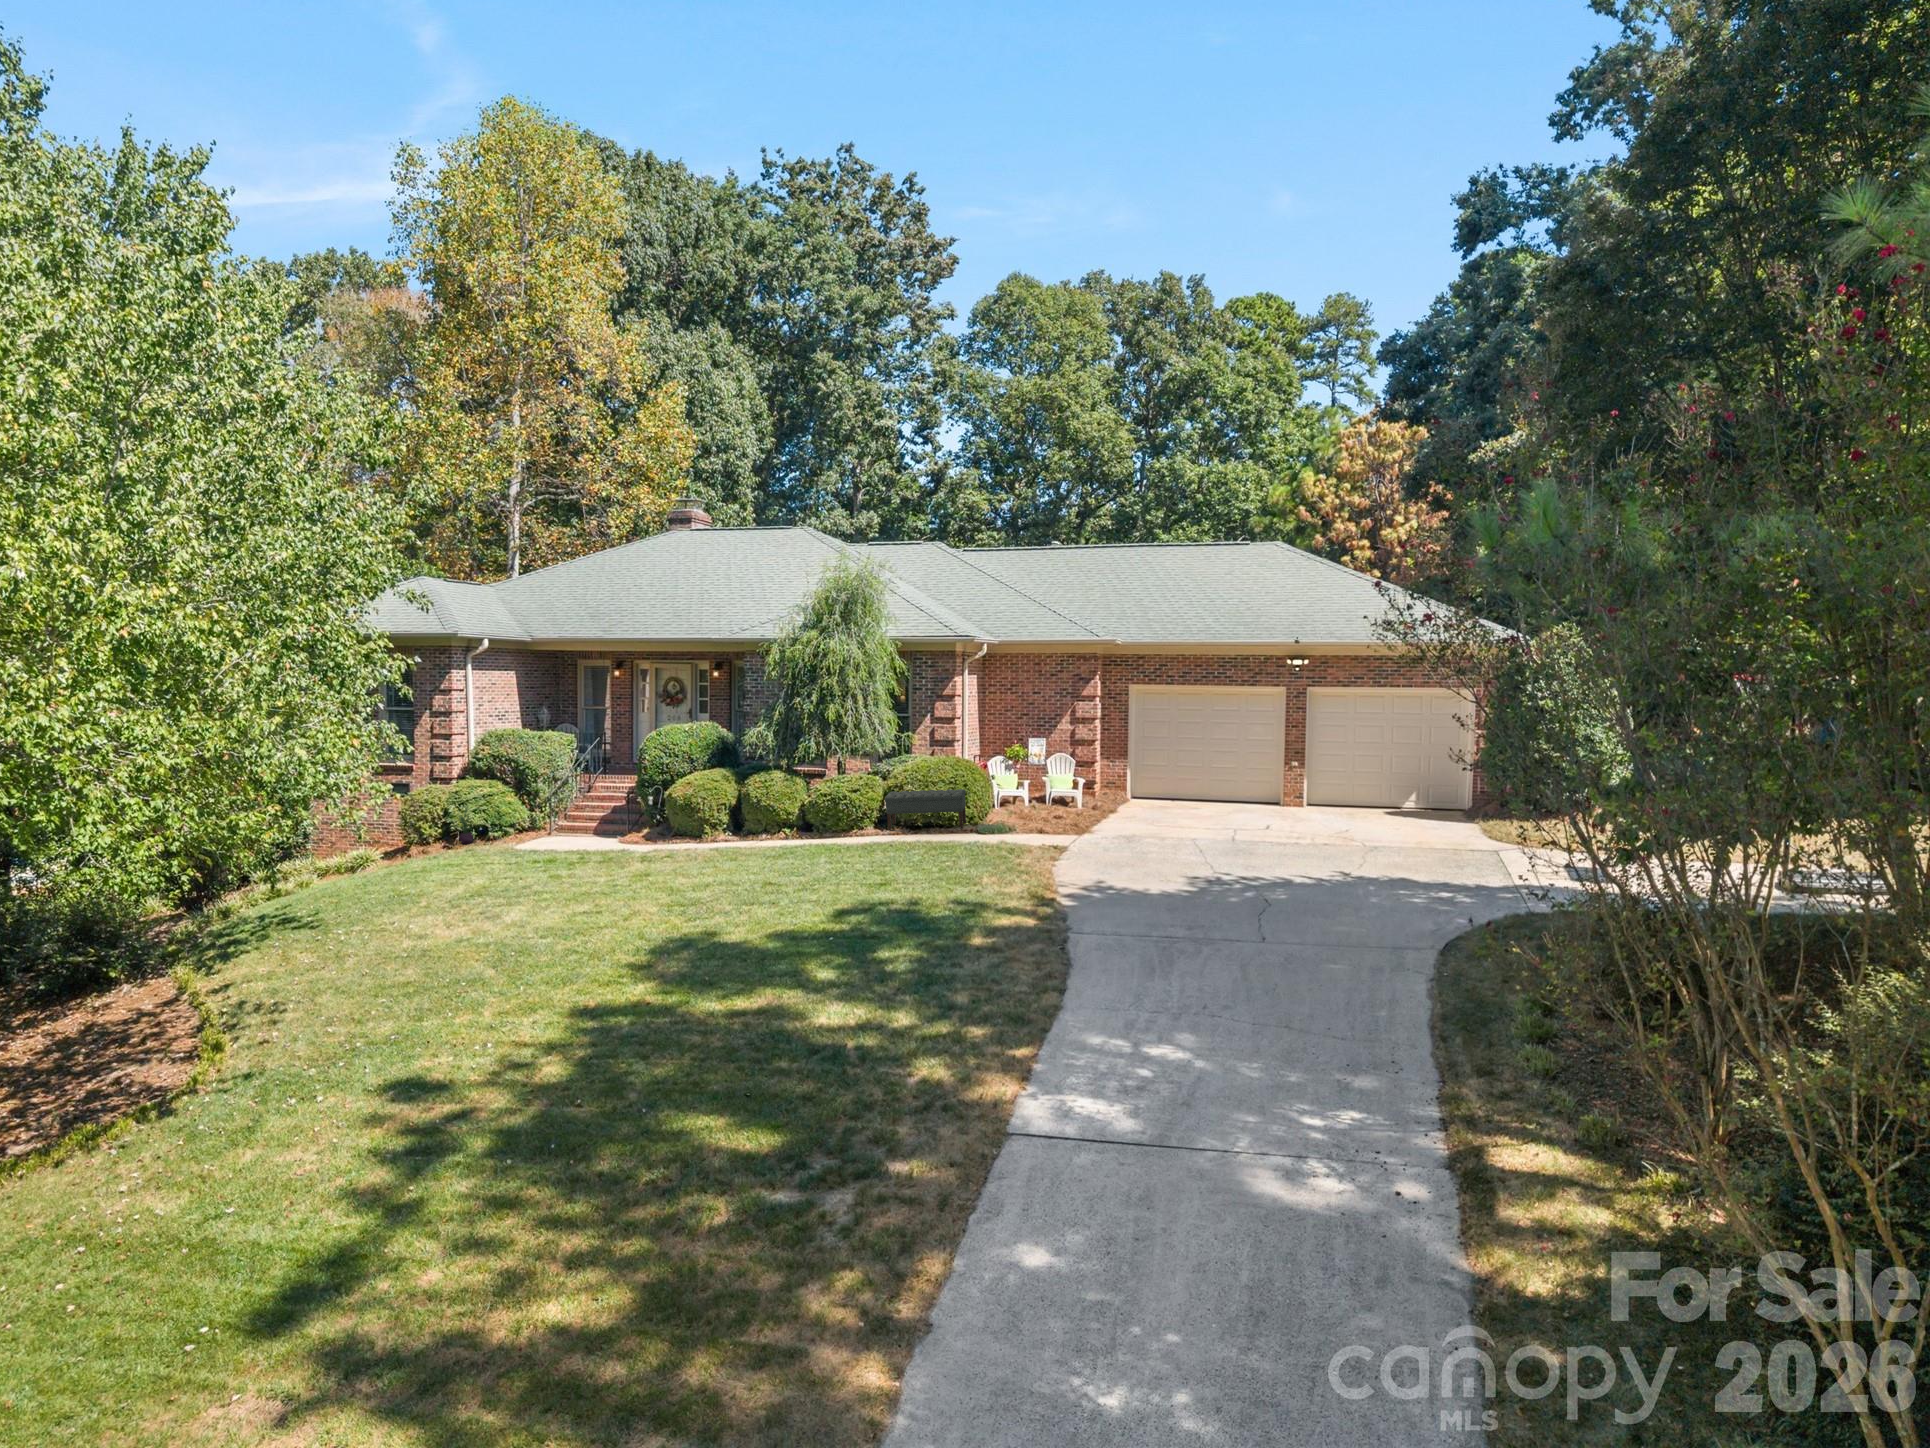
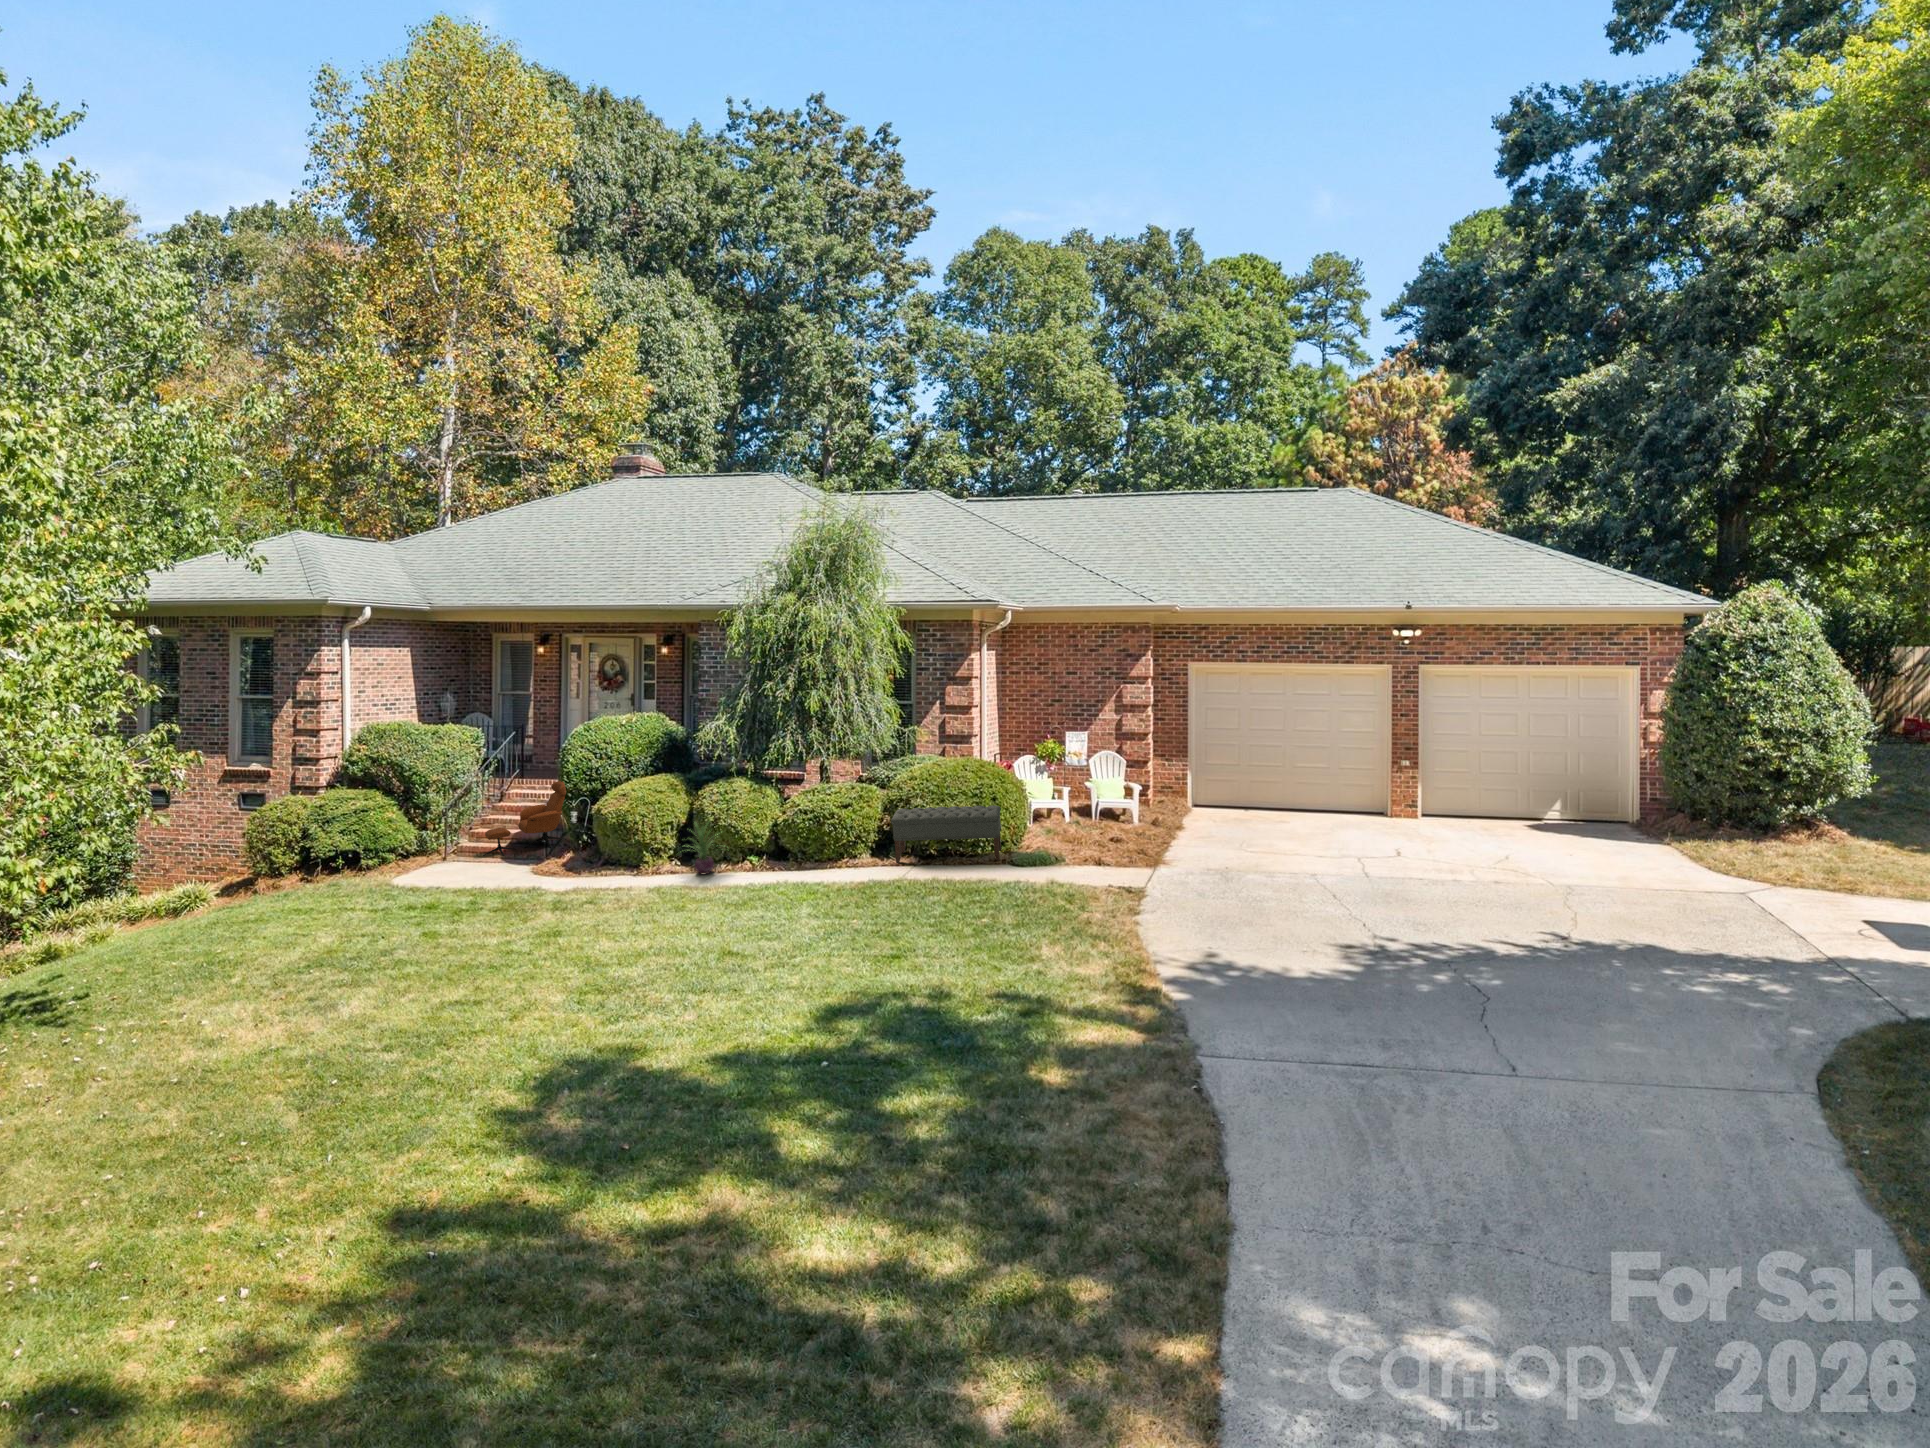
lounge chair: none [582,773,643,827] -> present [483,781,566,856]
decorative plant: present [458,808,473,844] -> present [688,822,718,874]

